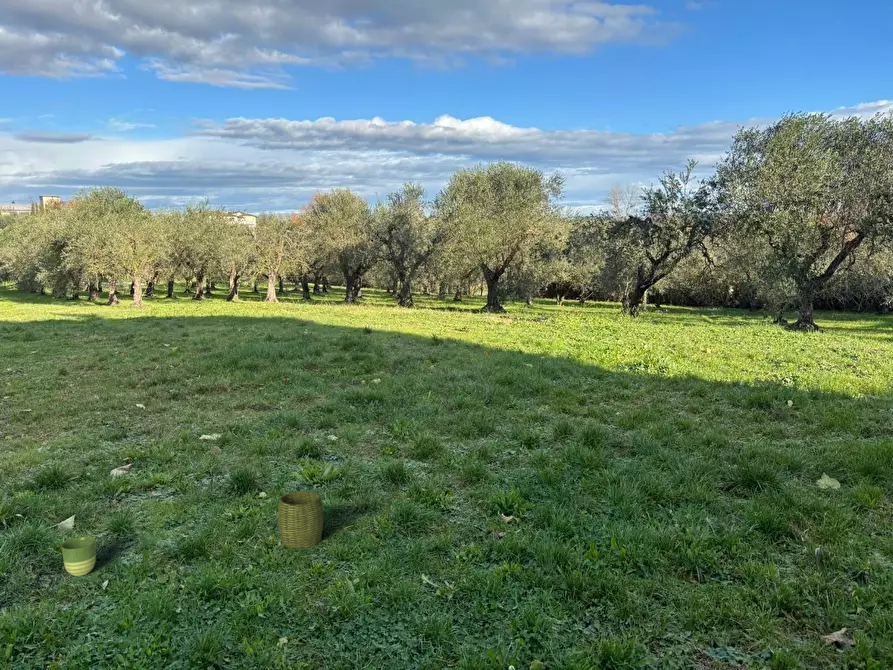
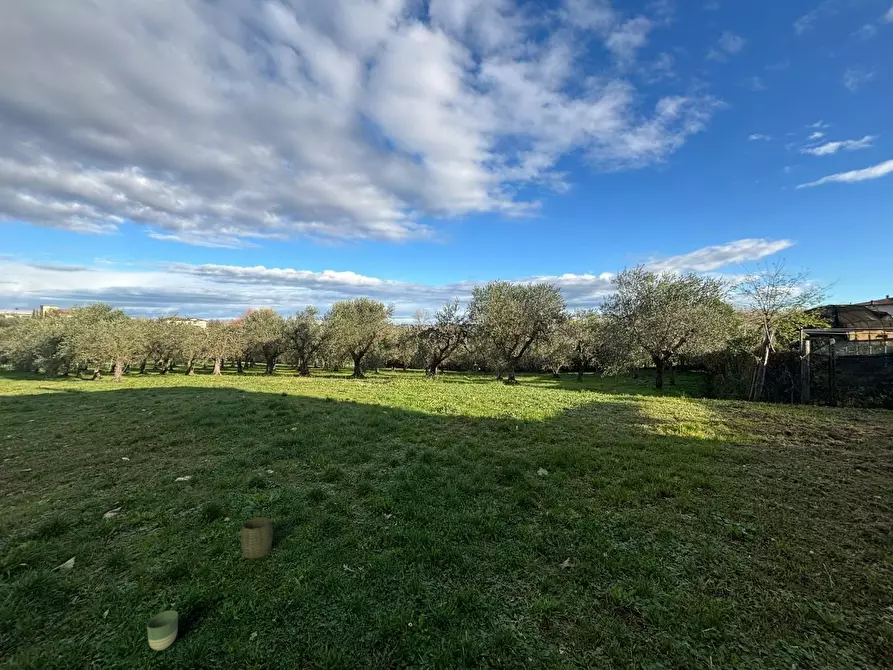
planter: present [62,537,96,576] -> present [147,610,178,650]

